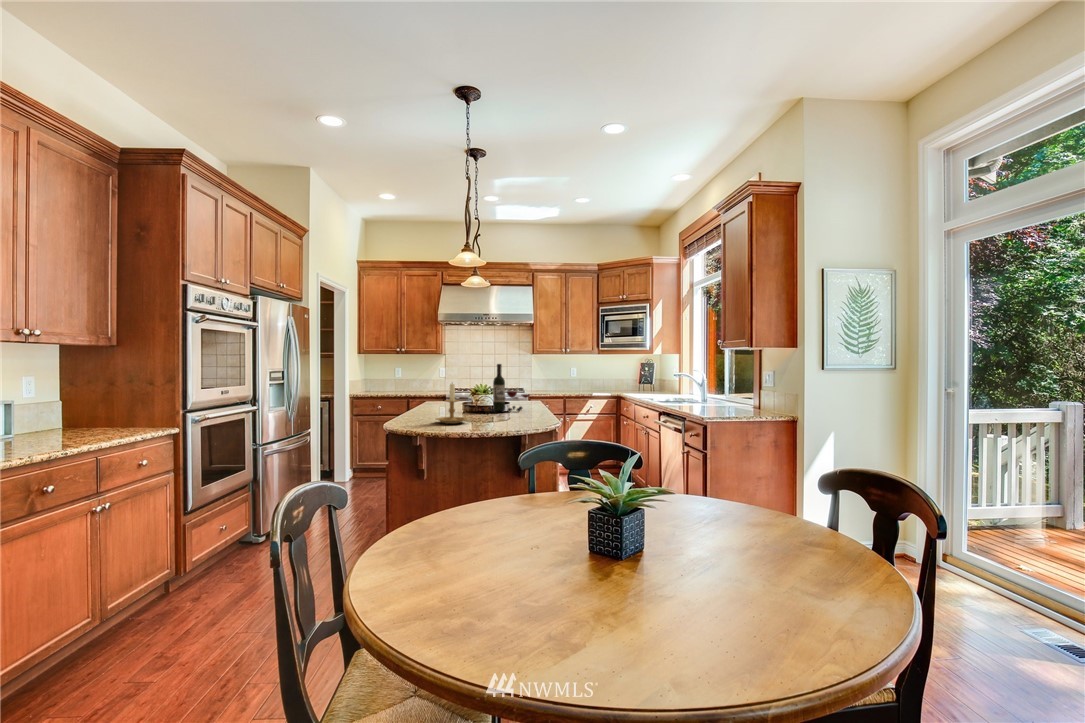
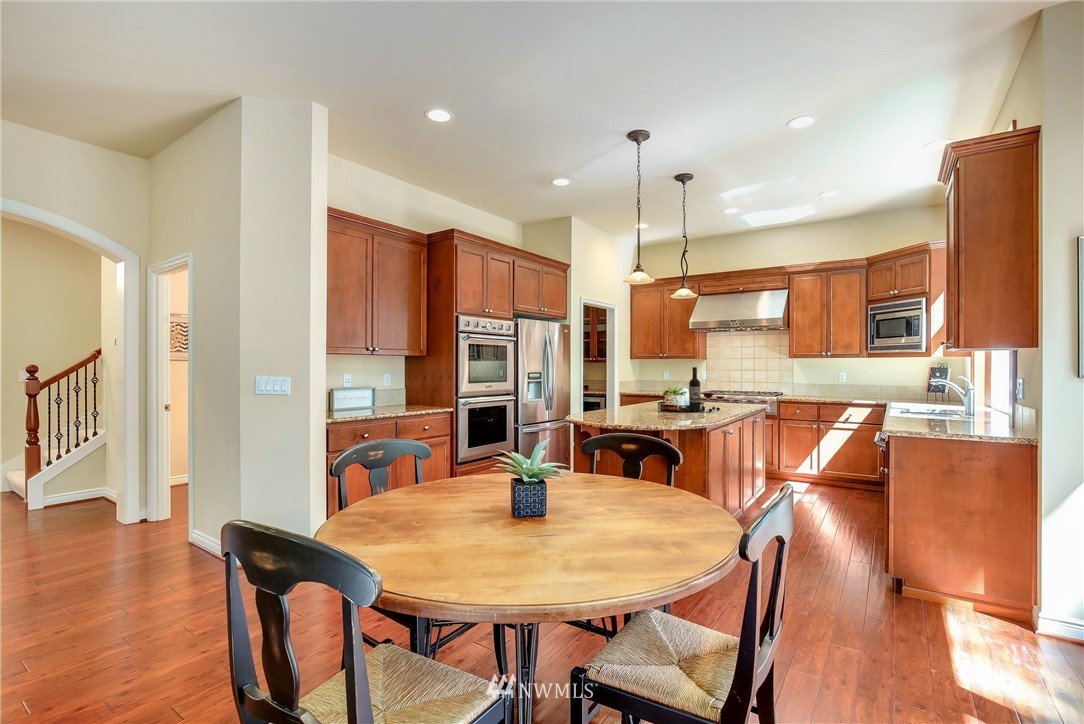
candle holder: present [436,383,468,424] -> none [614,382,642,418]

